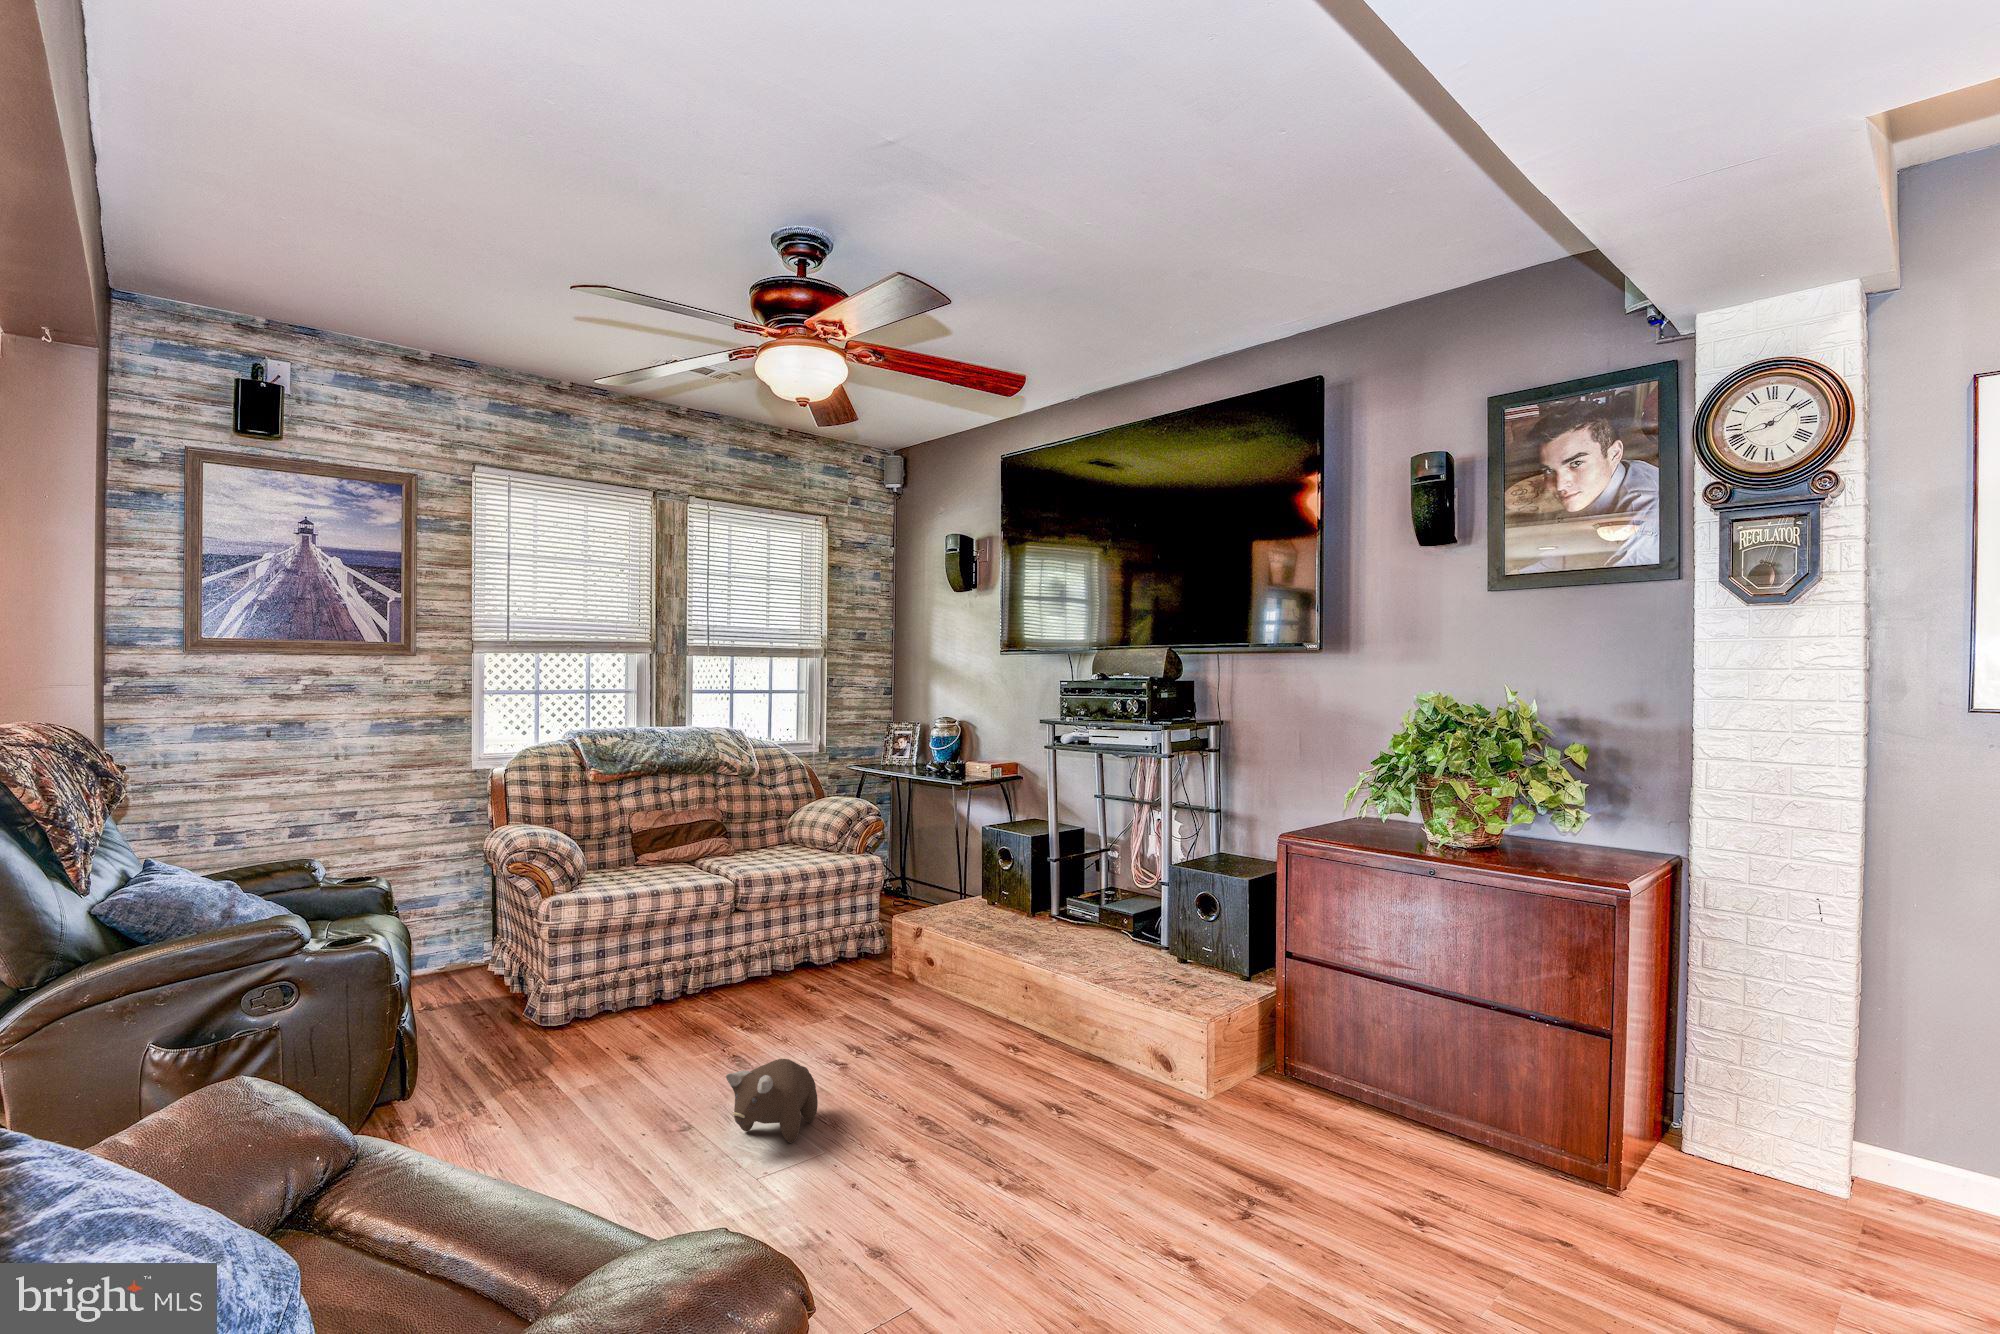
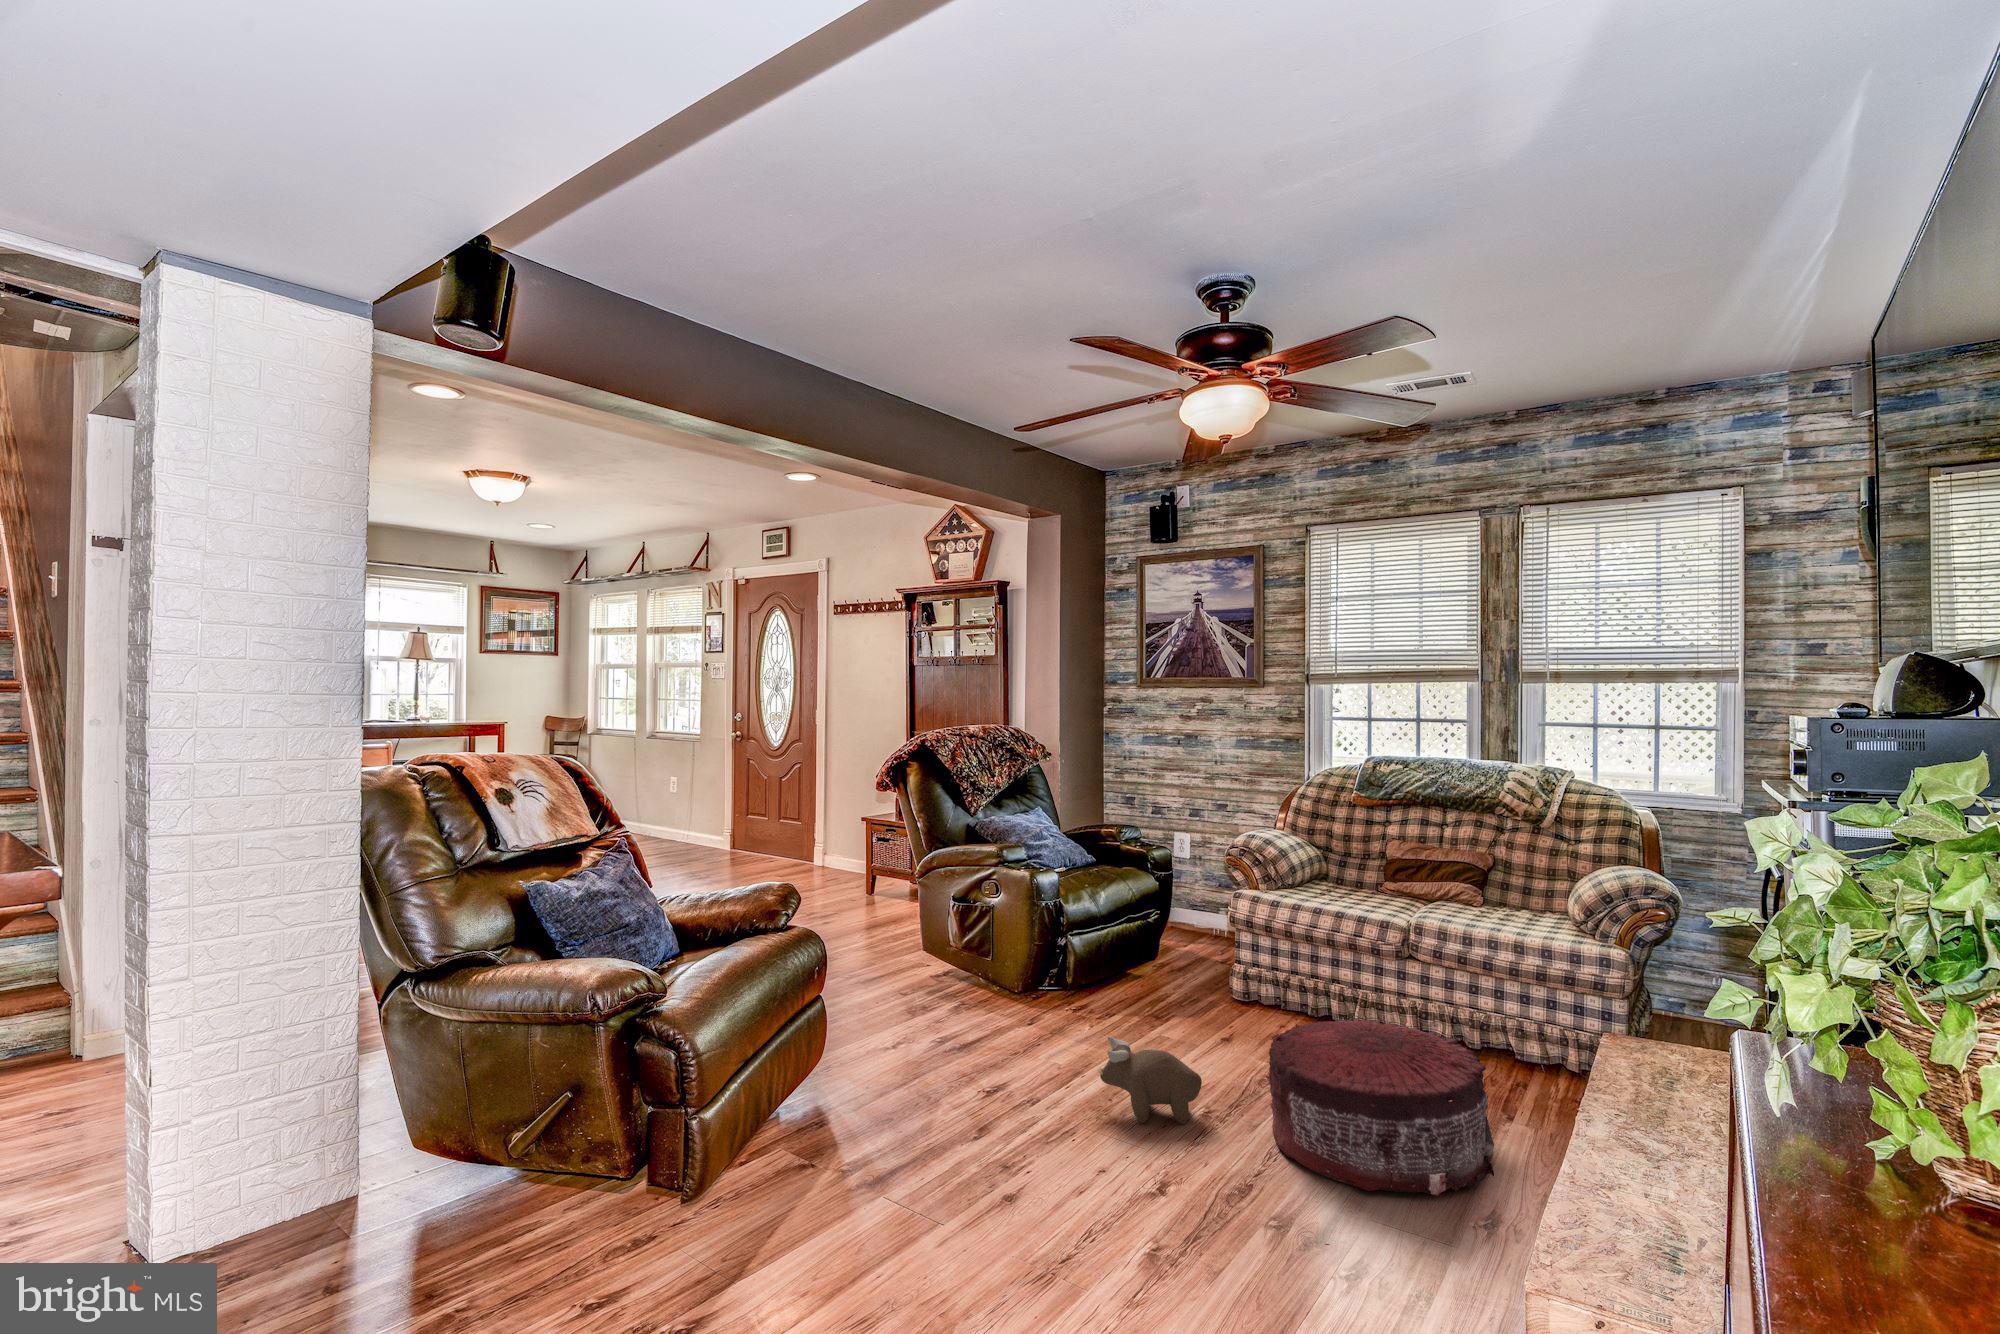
pouf: none [828,944,1004,1089] -> present [1269,1019,1494,1195]

